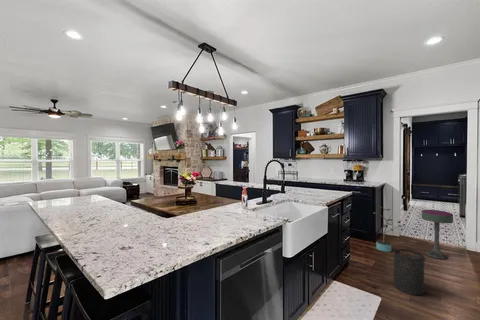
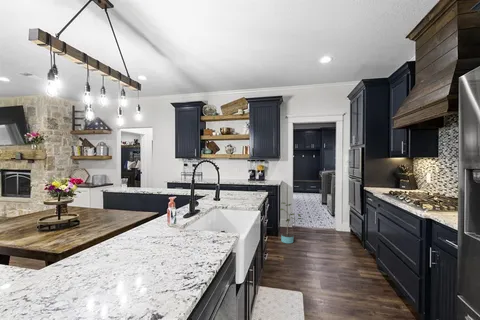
bar stool: present [422,210,453,259] -> none [313,202,334,242]
trash can: present [393,249,425,295] -> none [310,241,335,283]

